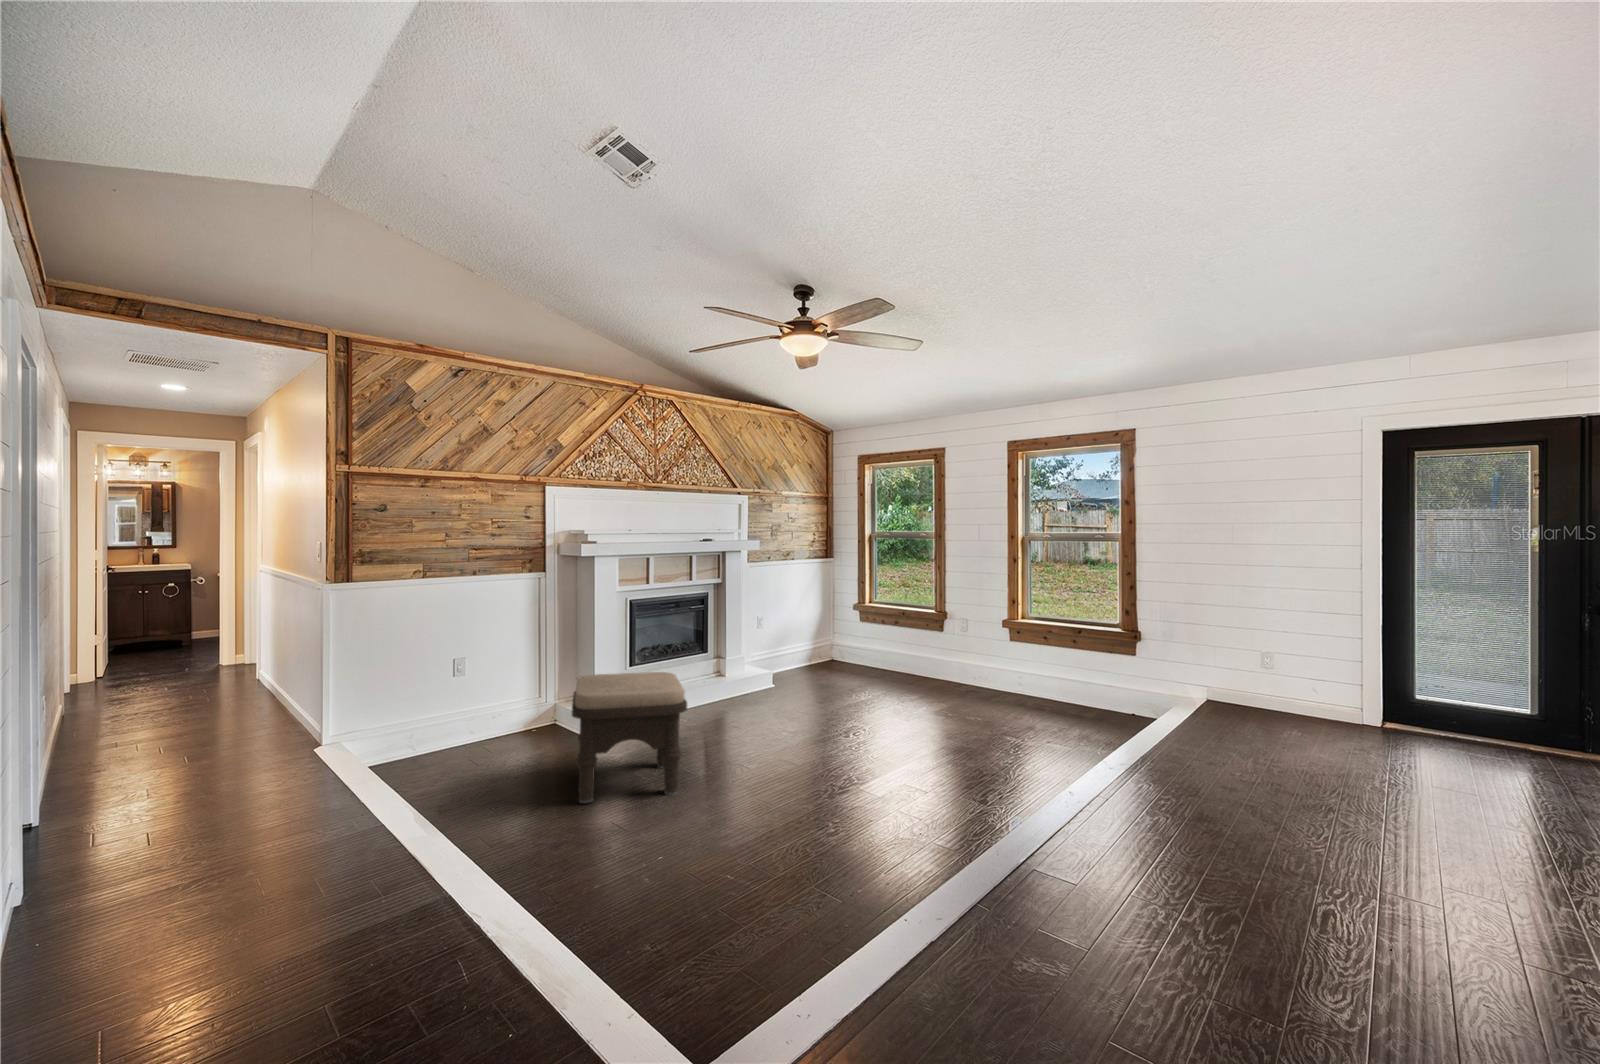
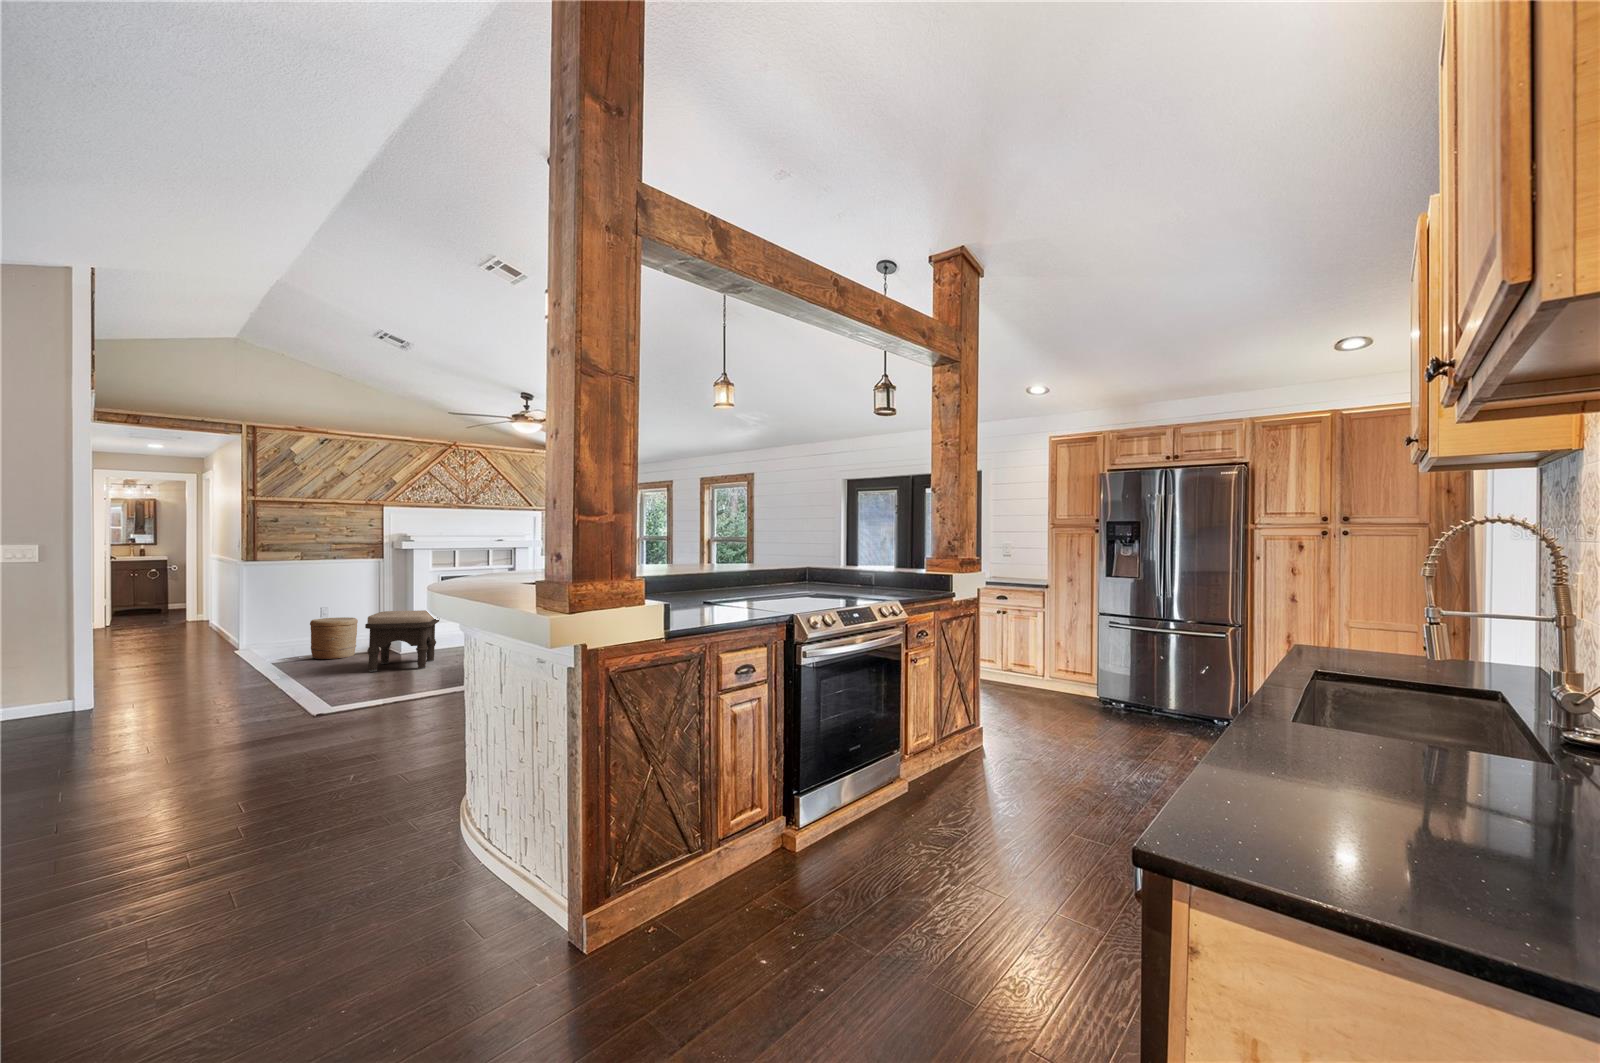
woven basket: none [441,677,517,758] -> present [310,617,358,659]

